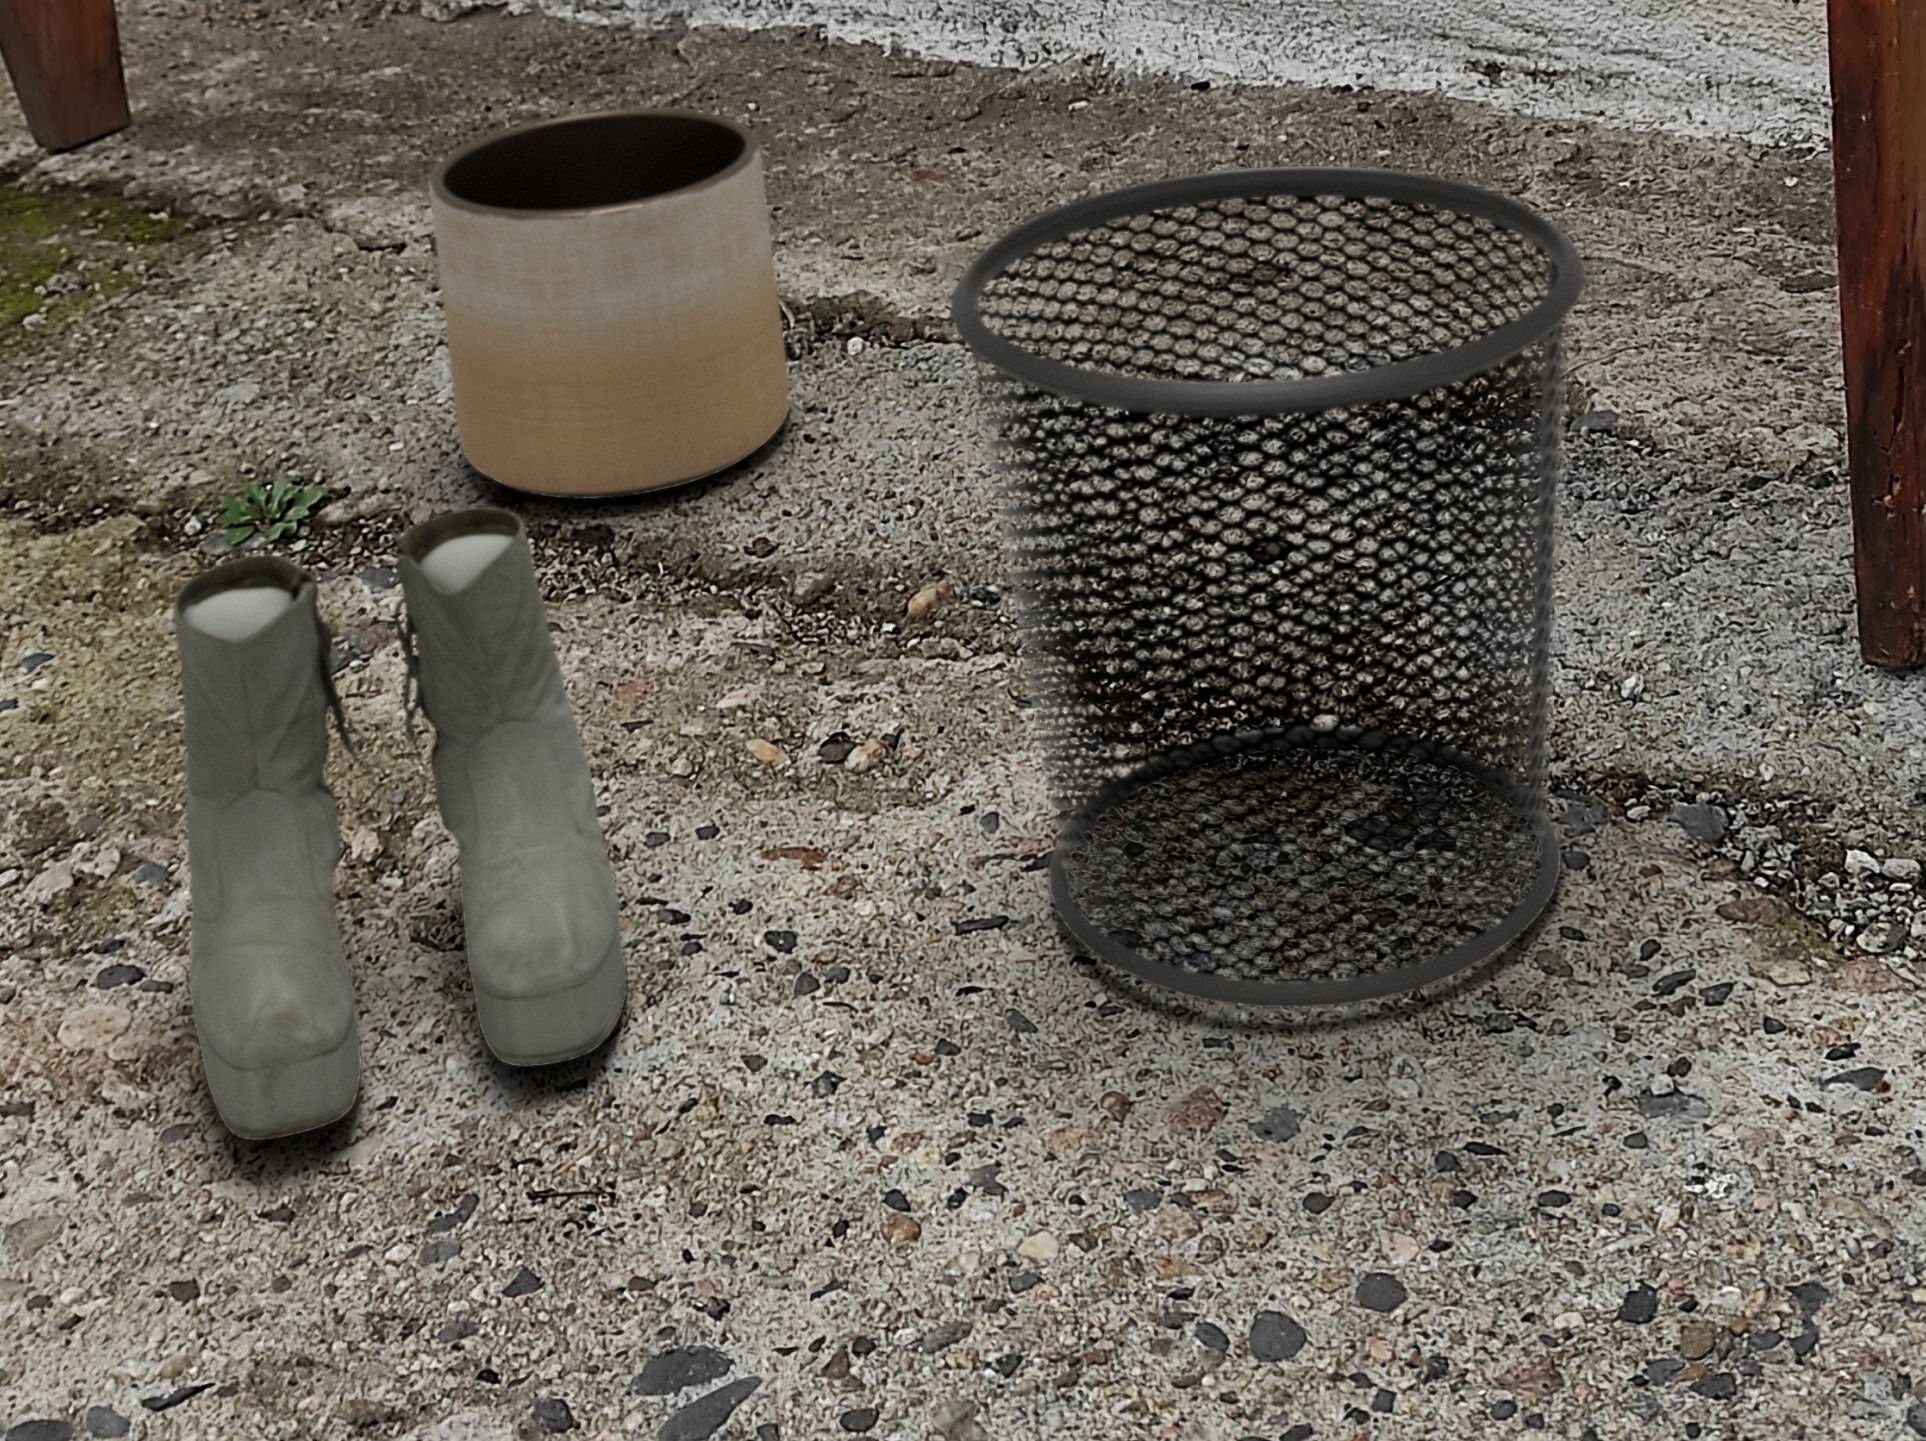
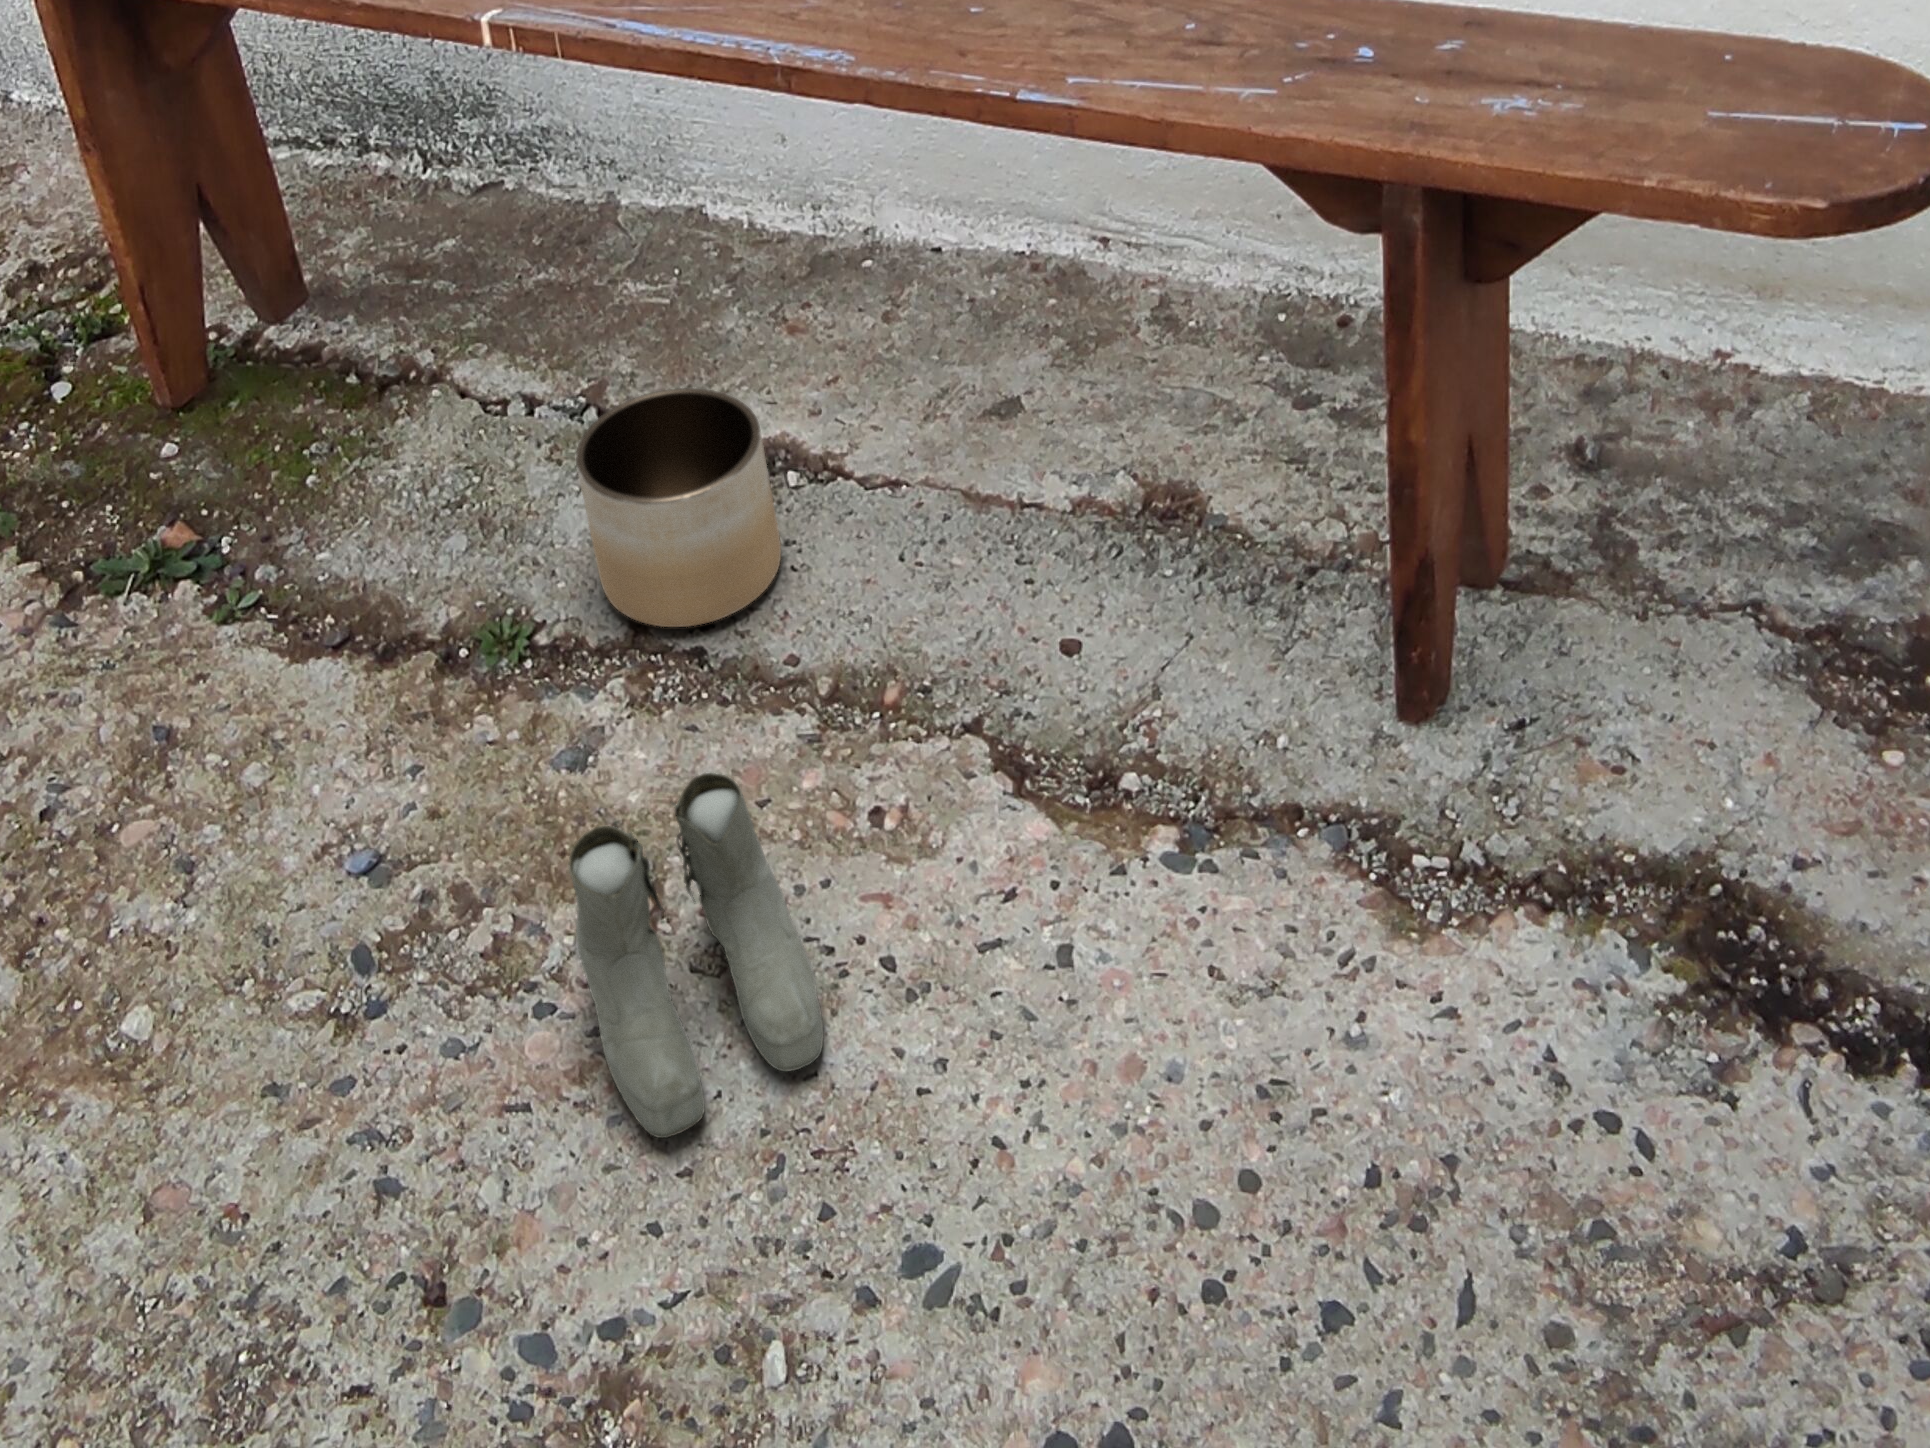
trash can: present [950,166,1584,1008] -> none [971,543,1304,994]

